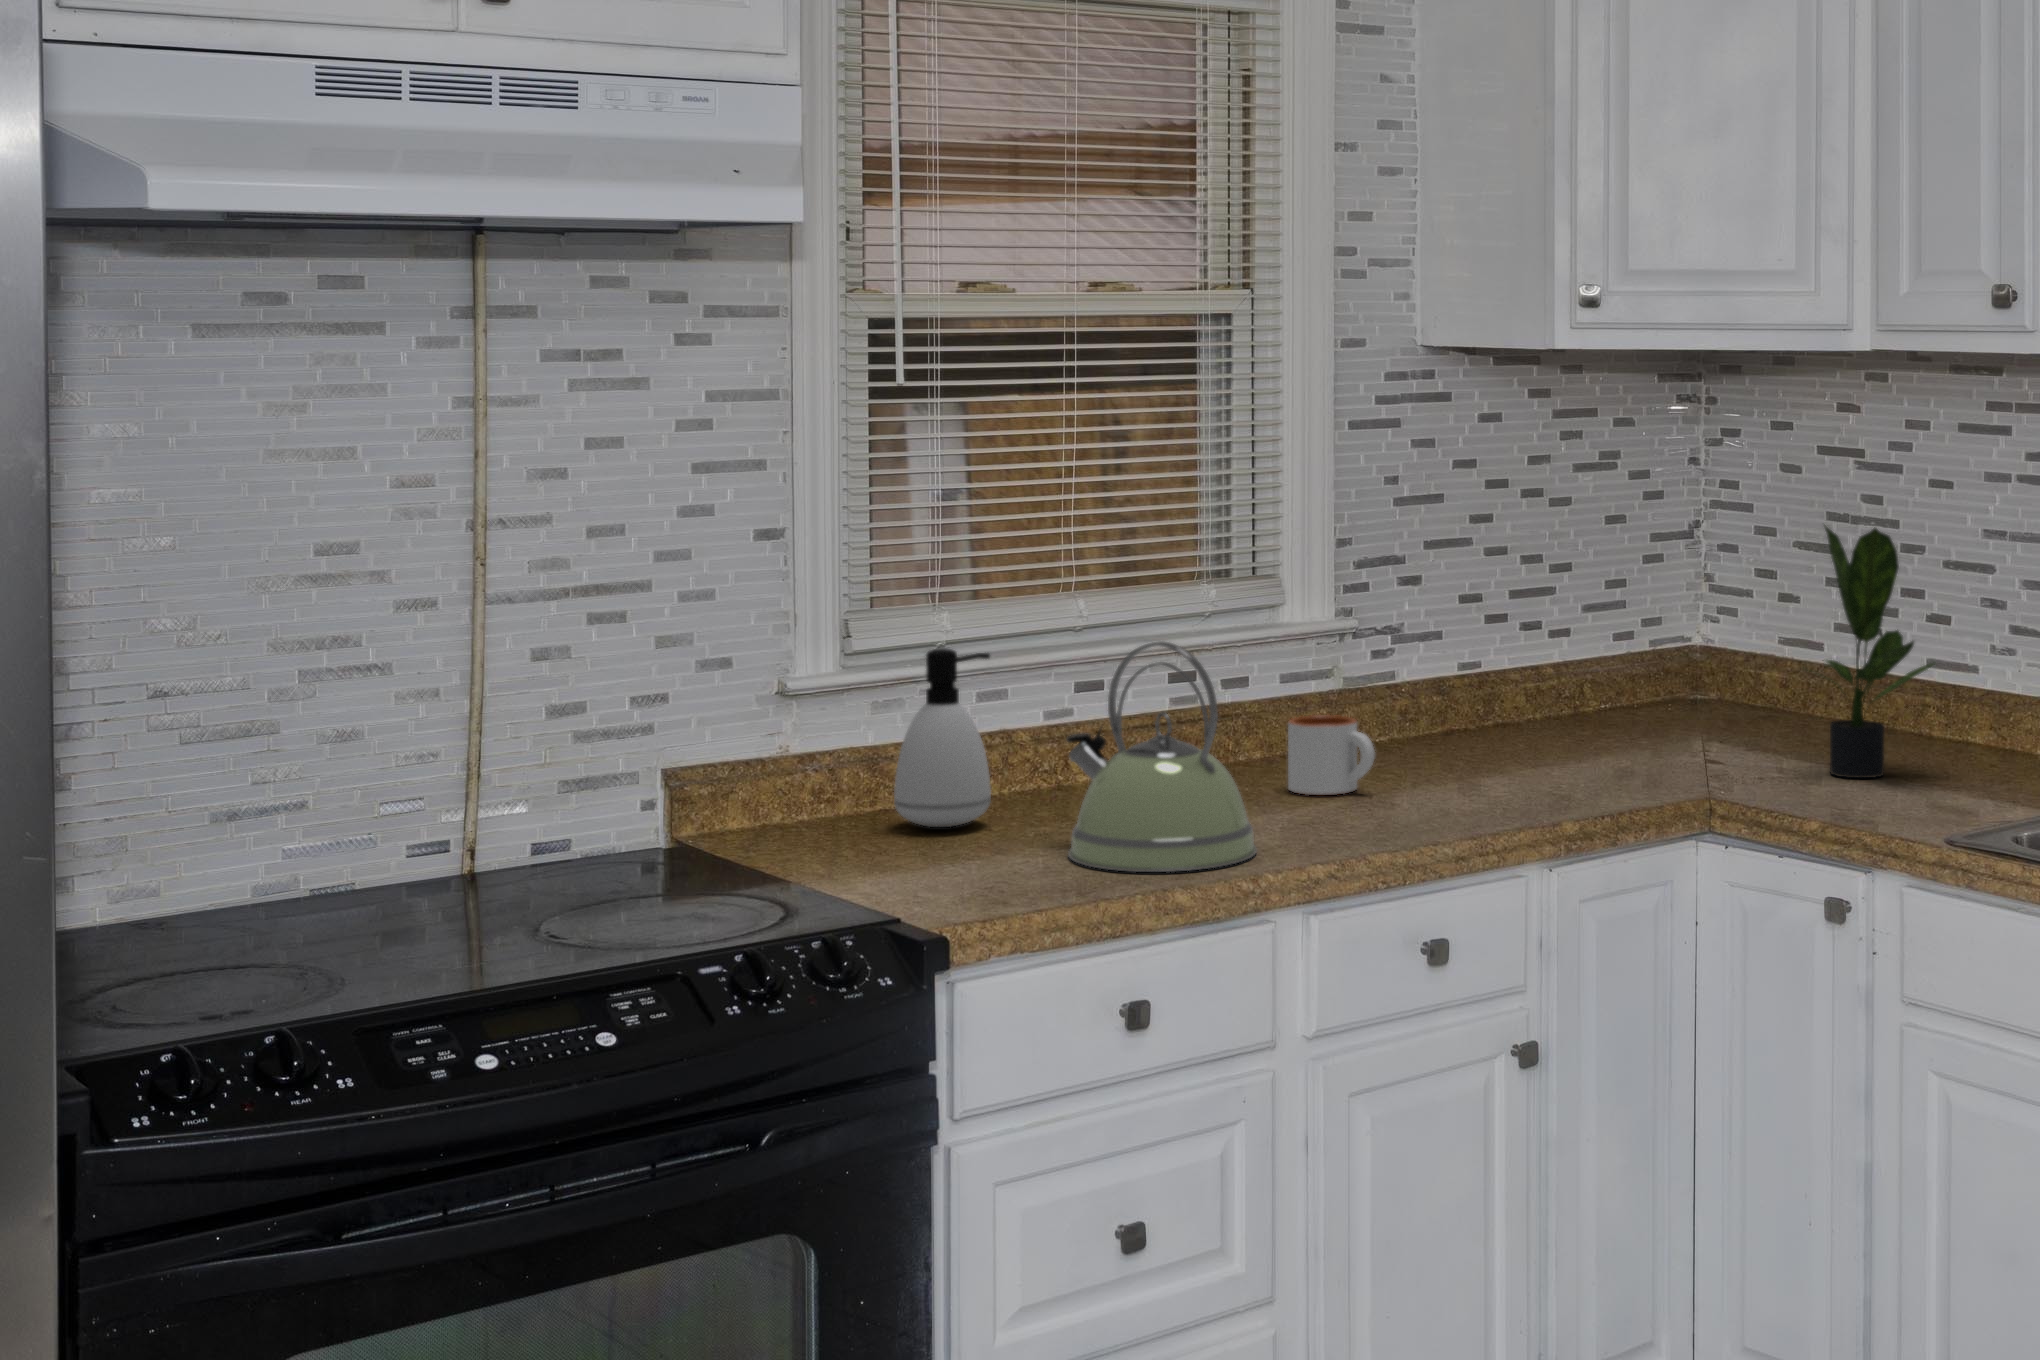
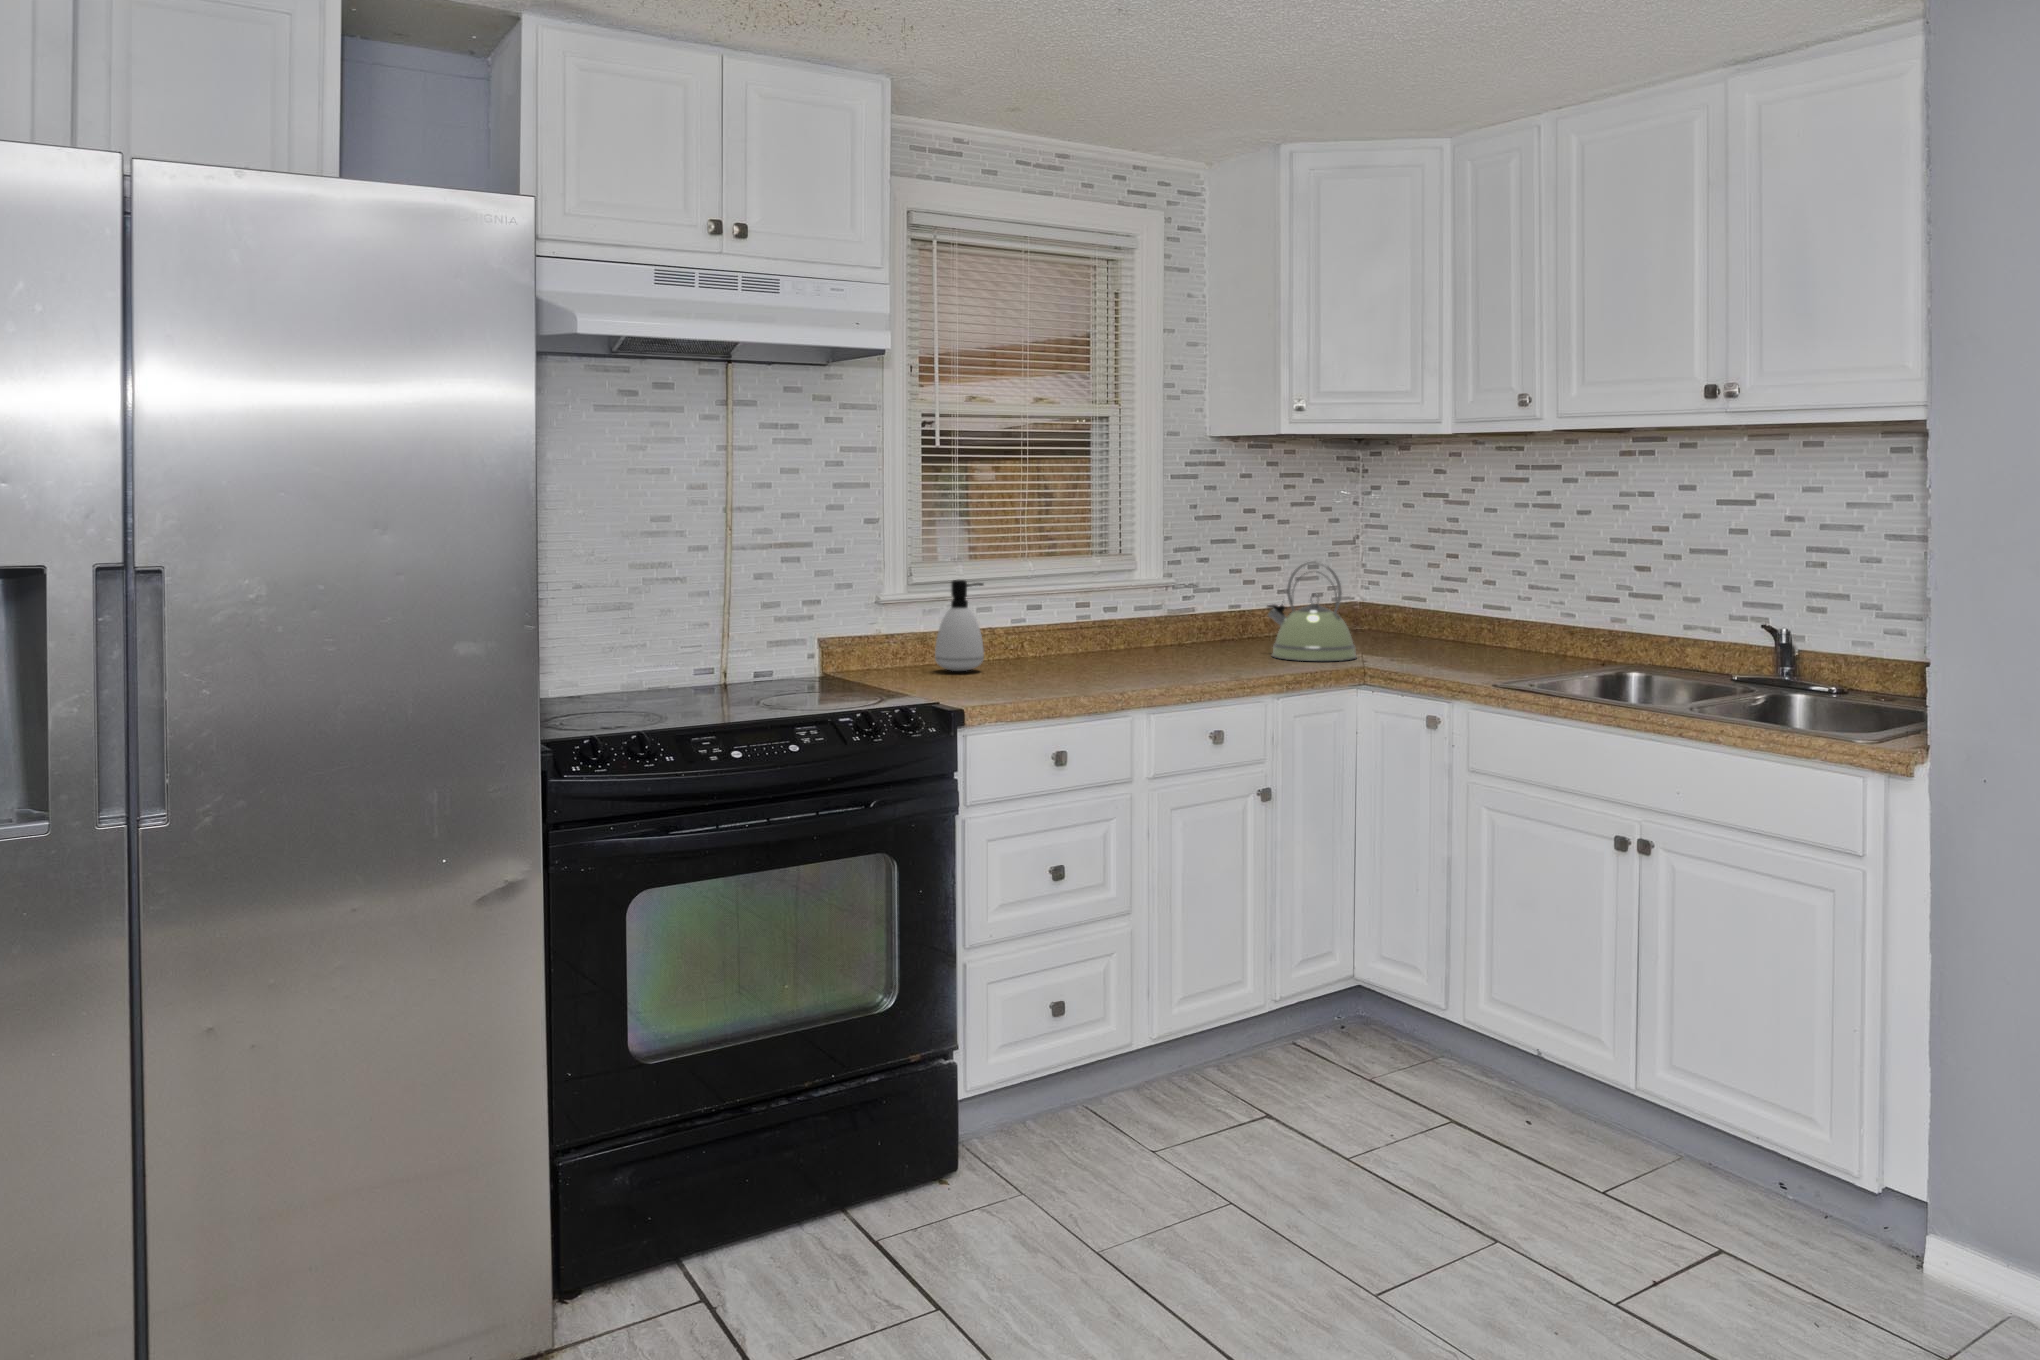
potted plant: present [1818,526,1935,778] -> none [1410,525,1487,661]
kettle: present [1066,641,1256,872] -> present [1267,562,1357,661]
mug: present [1288,715,1375,795] -> none [1137,623,1182,663]

